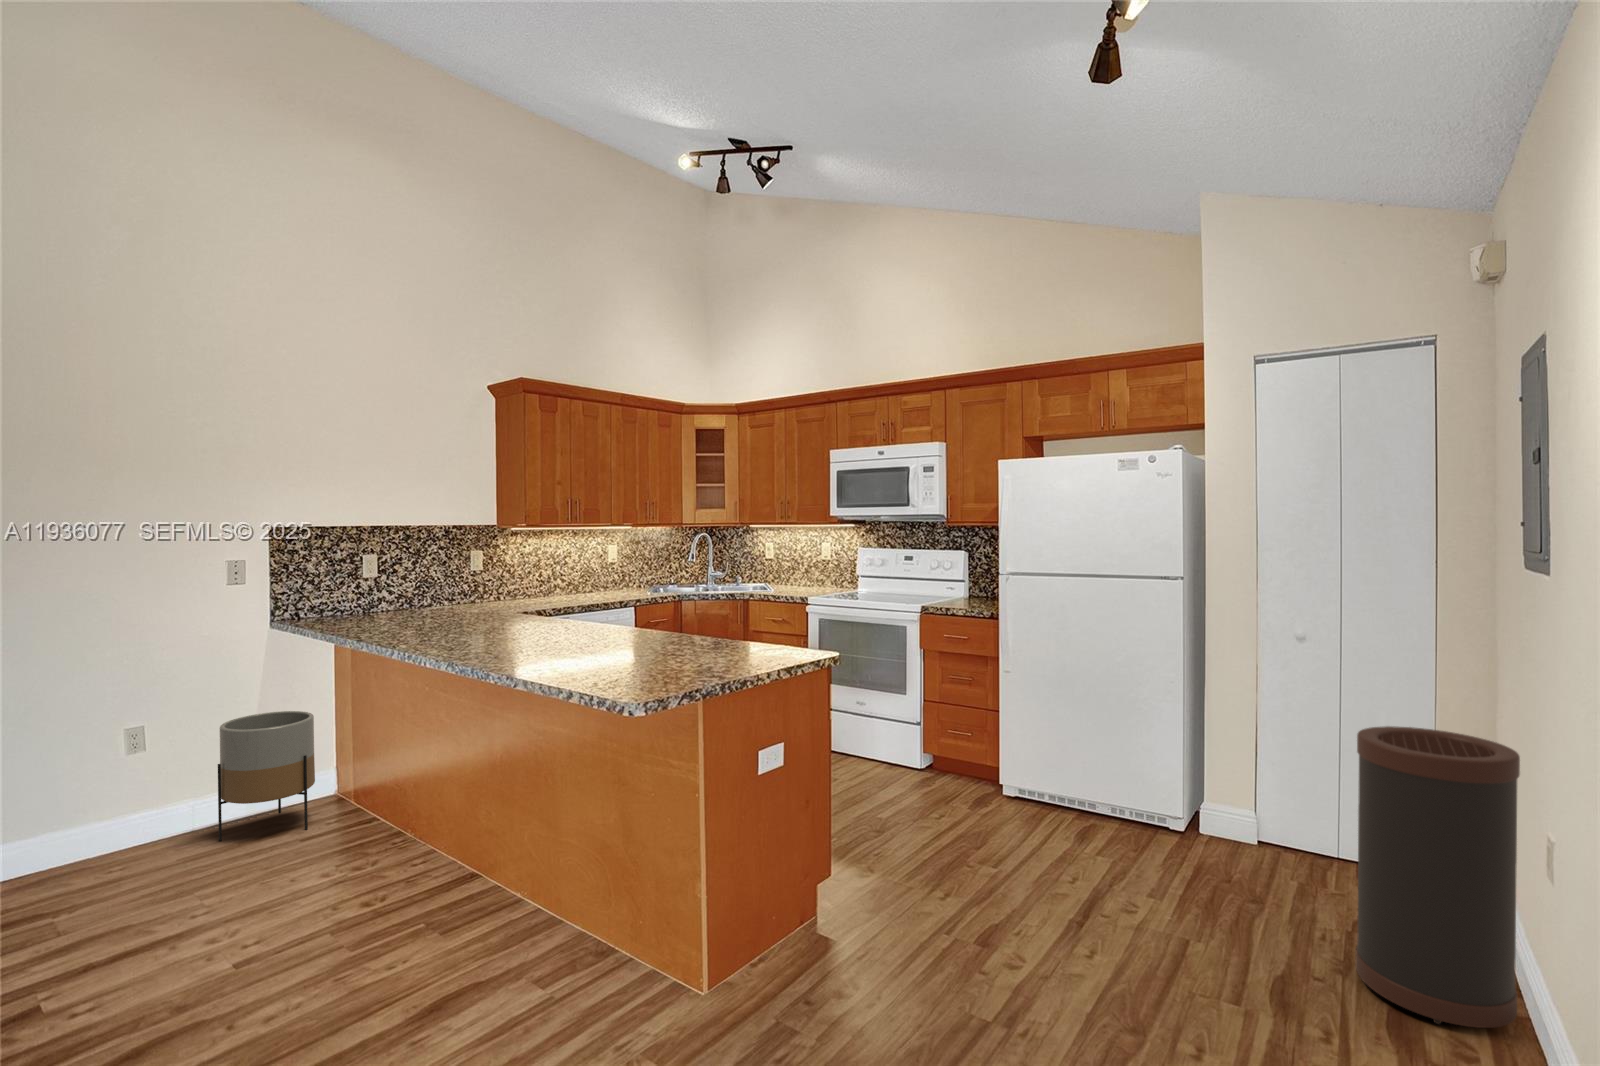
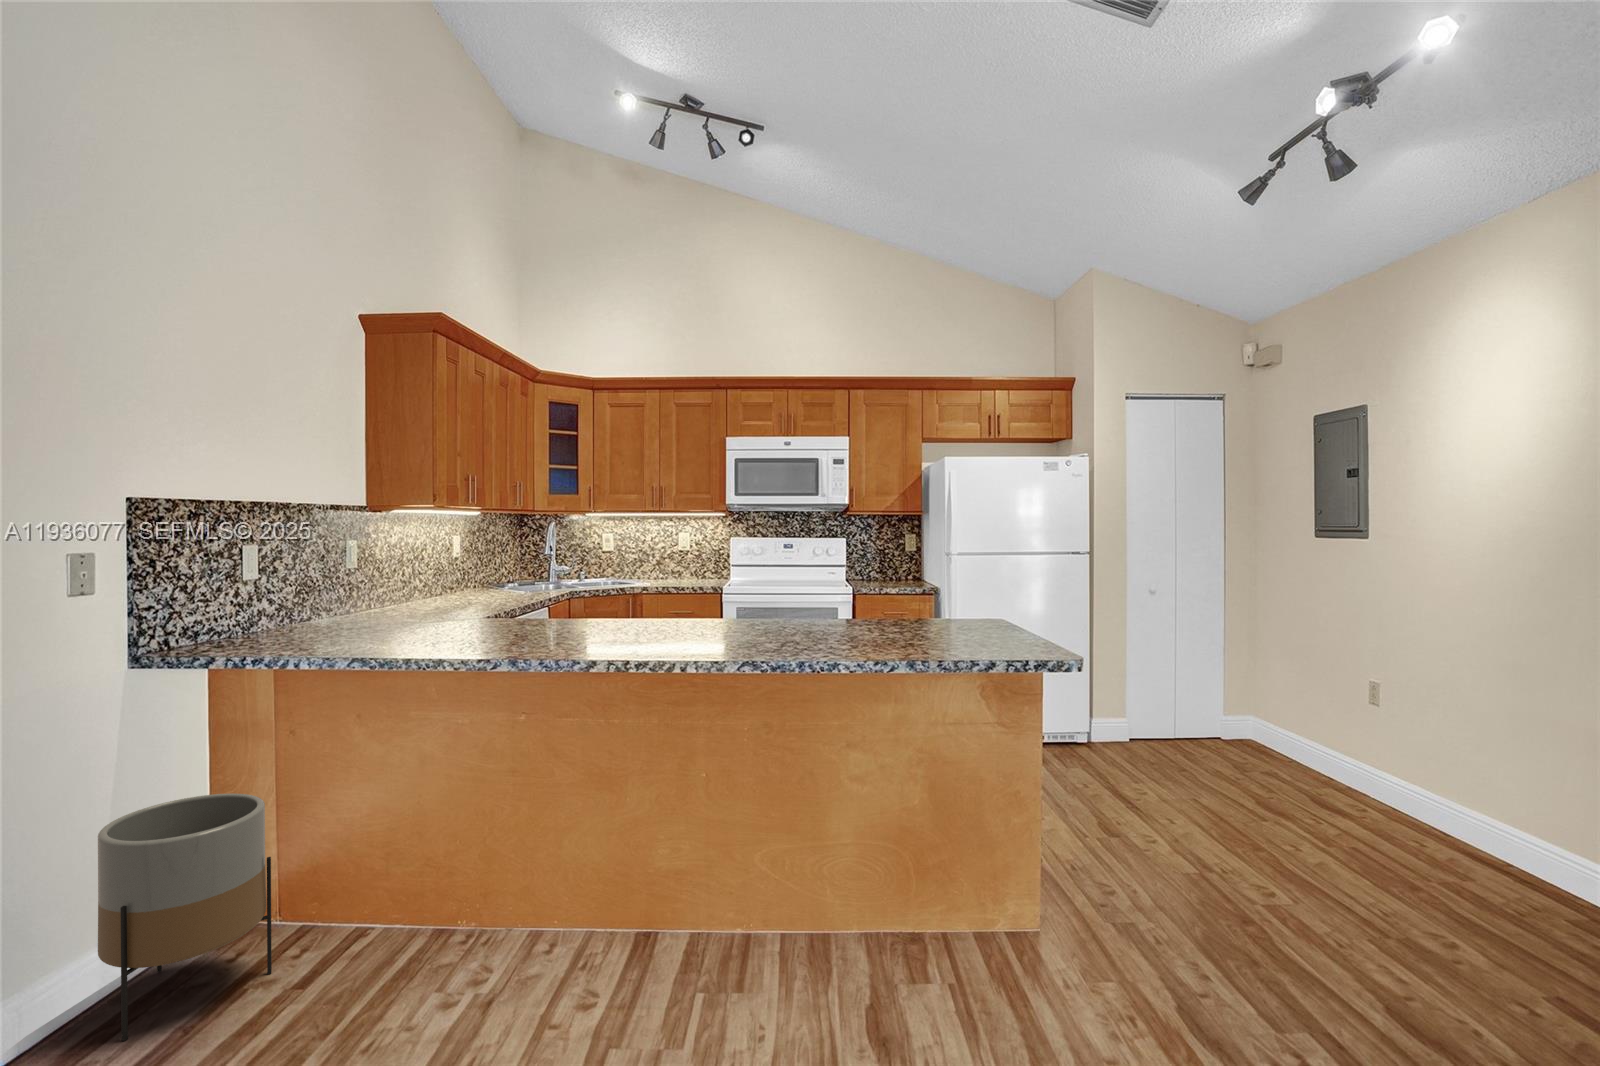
trash can: present [1356,726,1520,1028] -> none [1277,635,1370,804]

